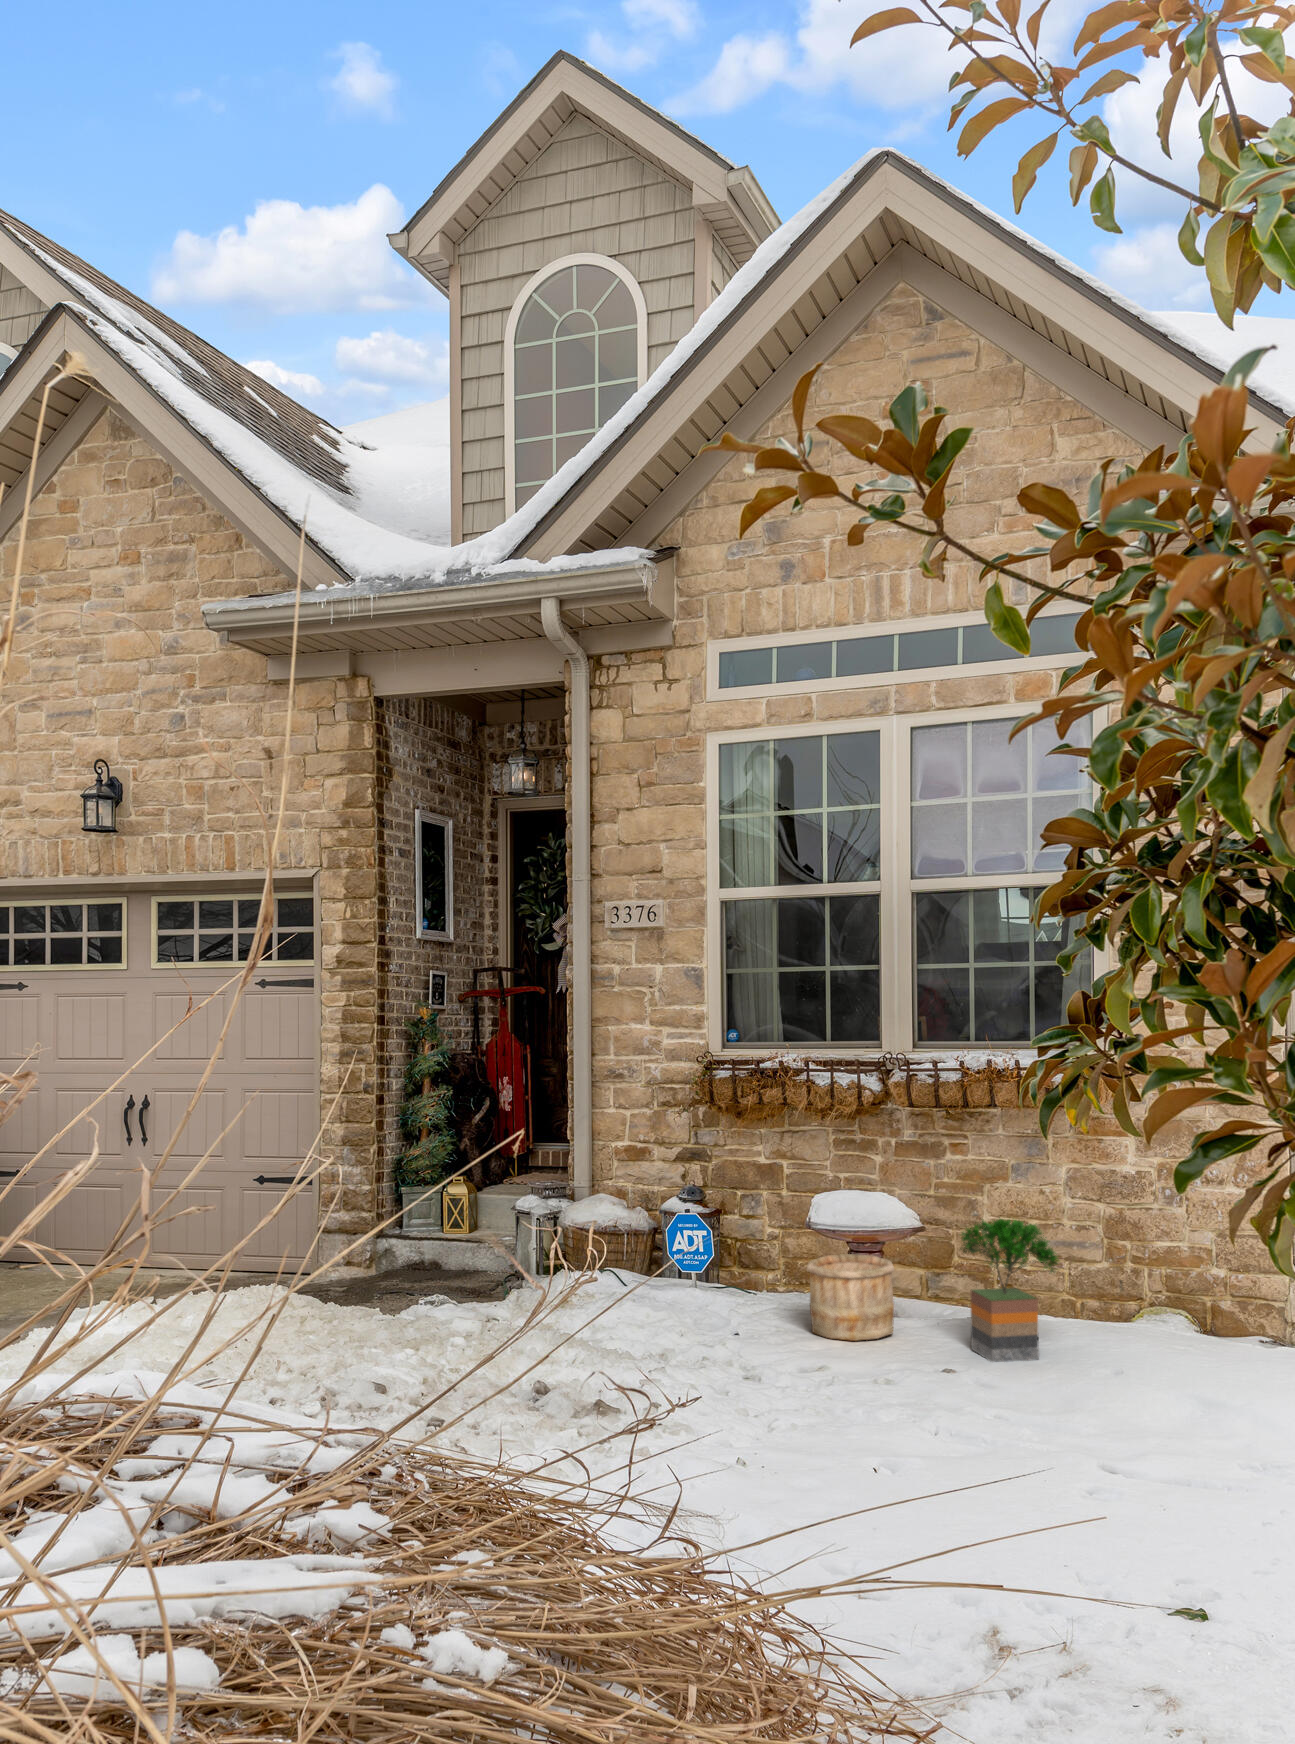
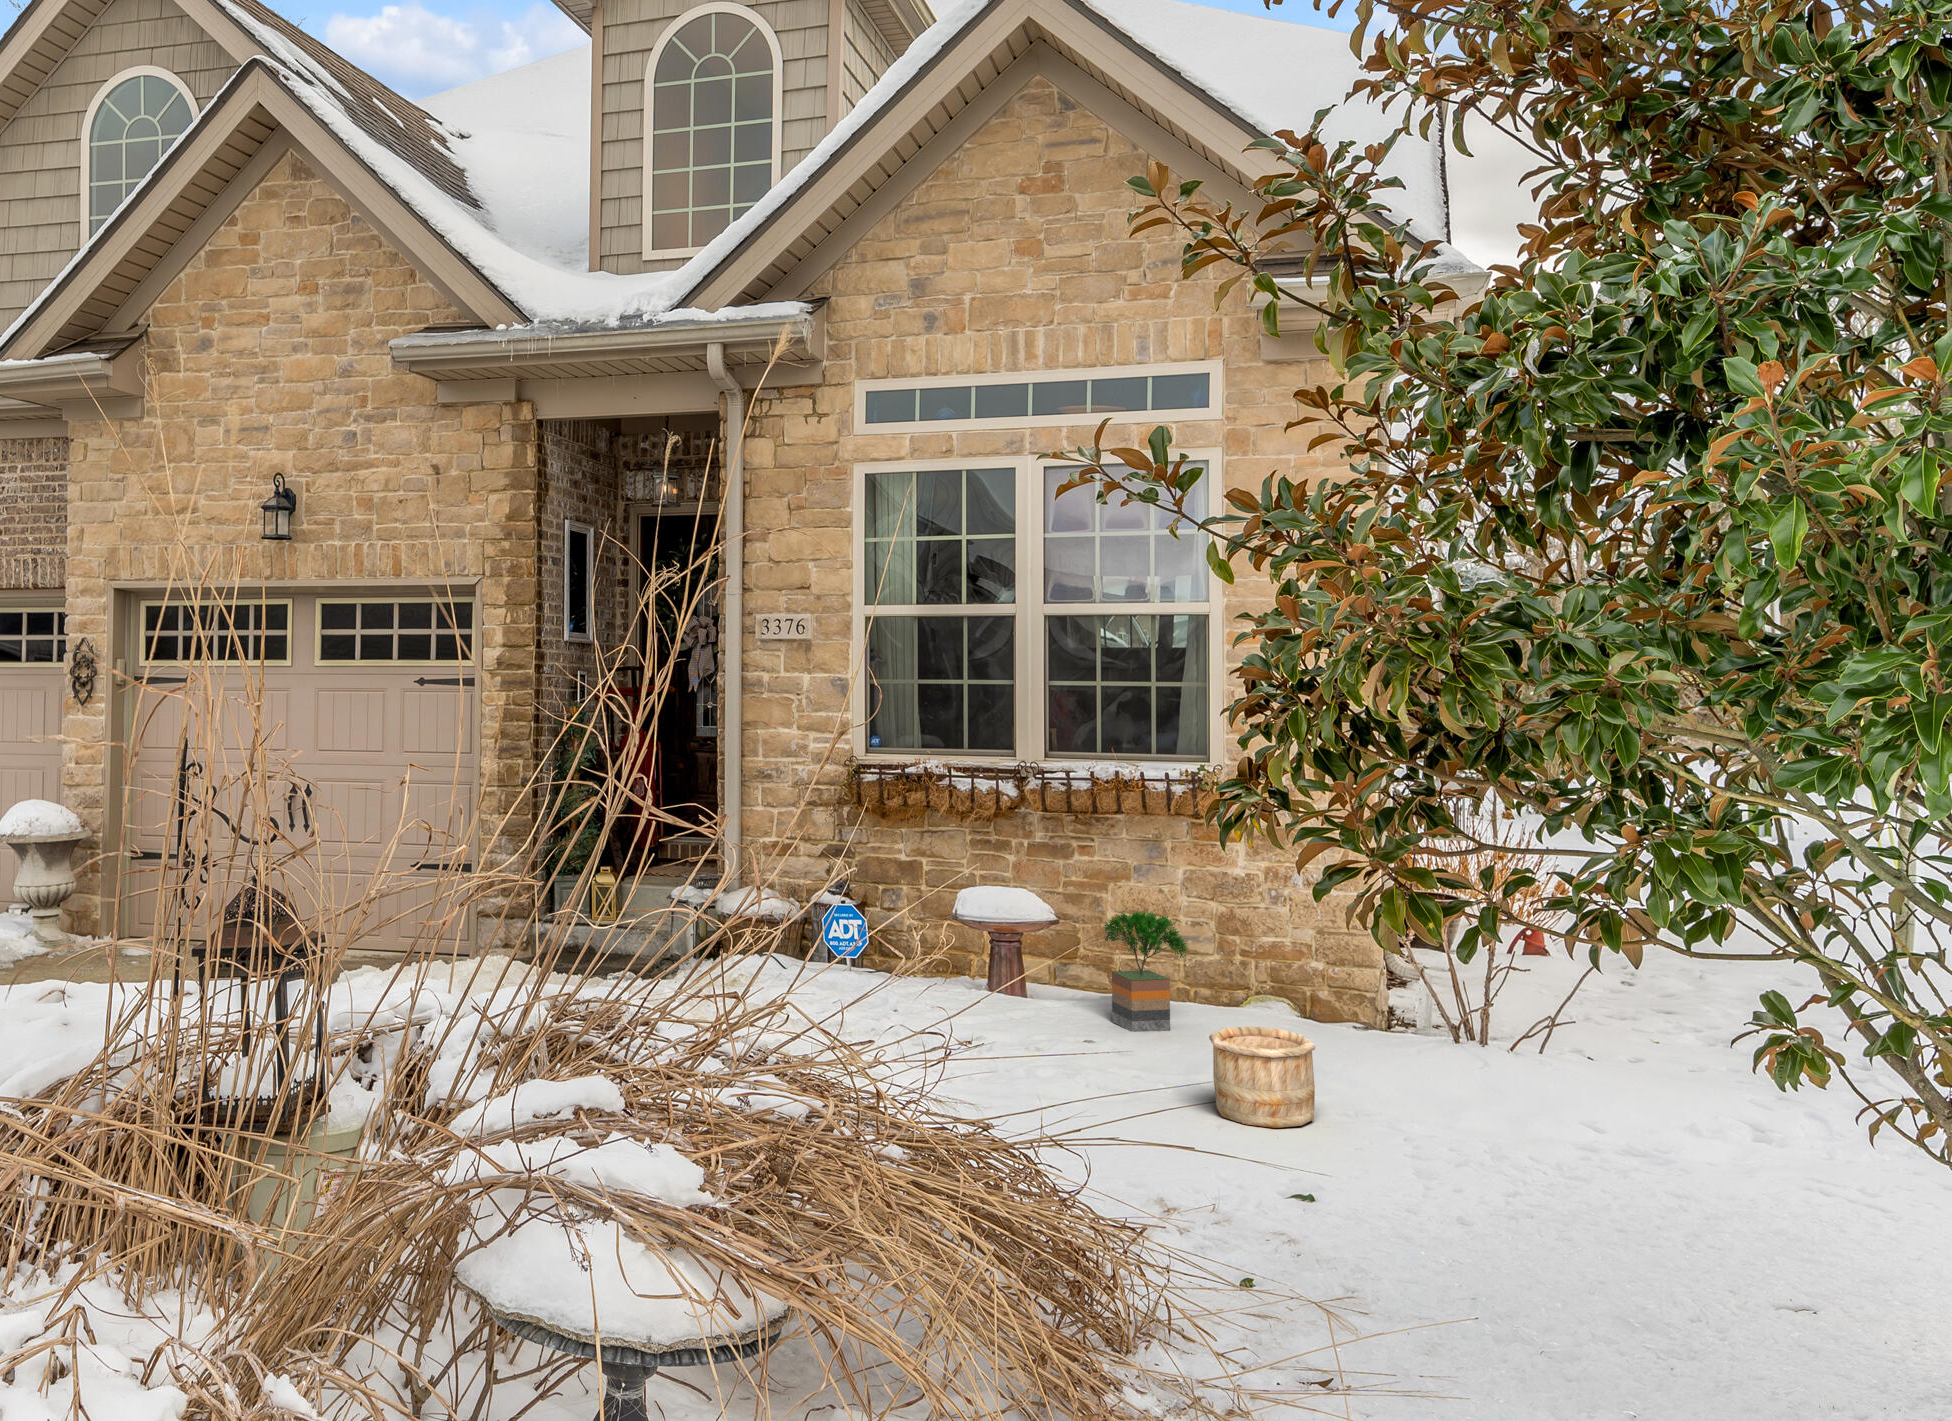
wooden bucket: present [807,1254,894,1341] -> present [1209,1026,1315,1128]

